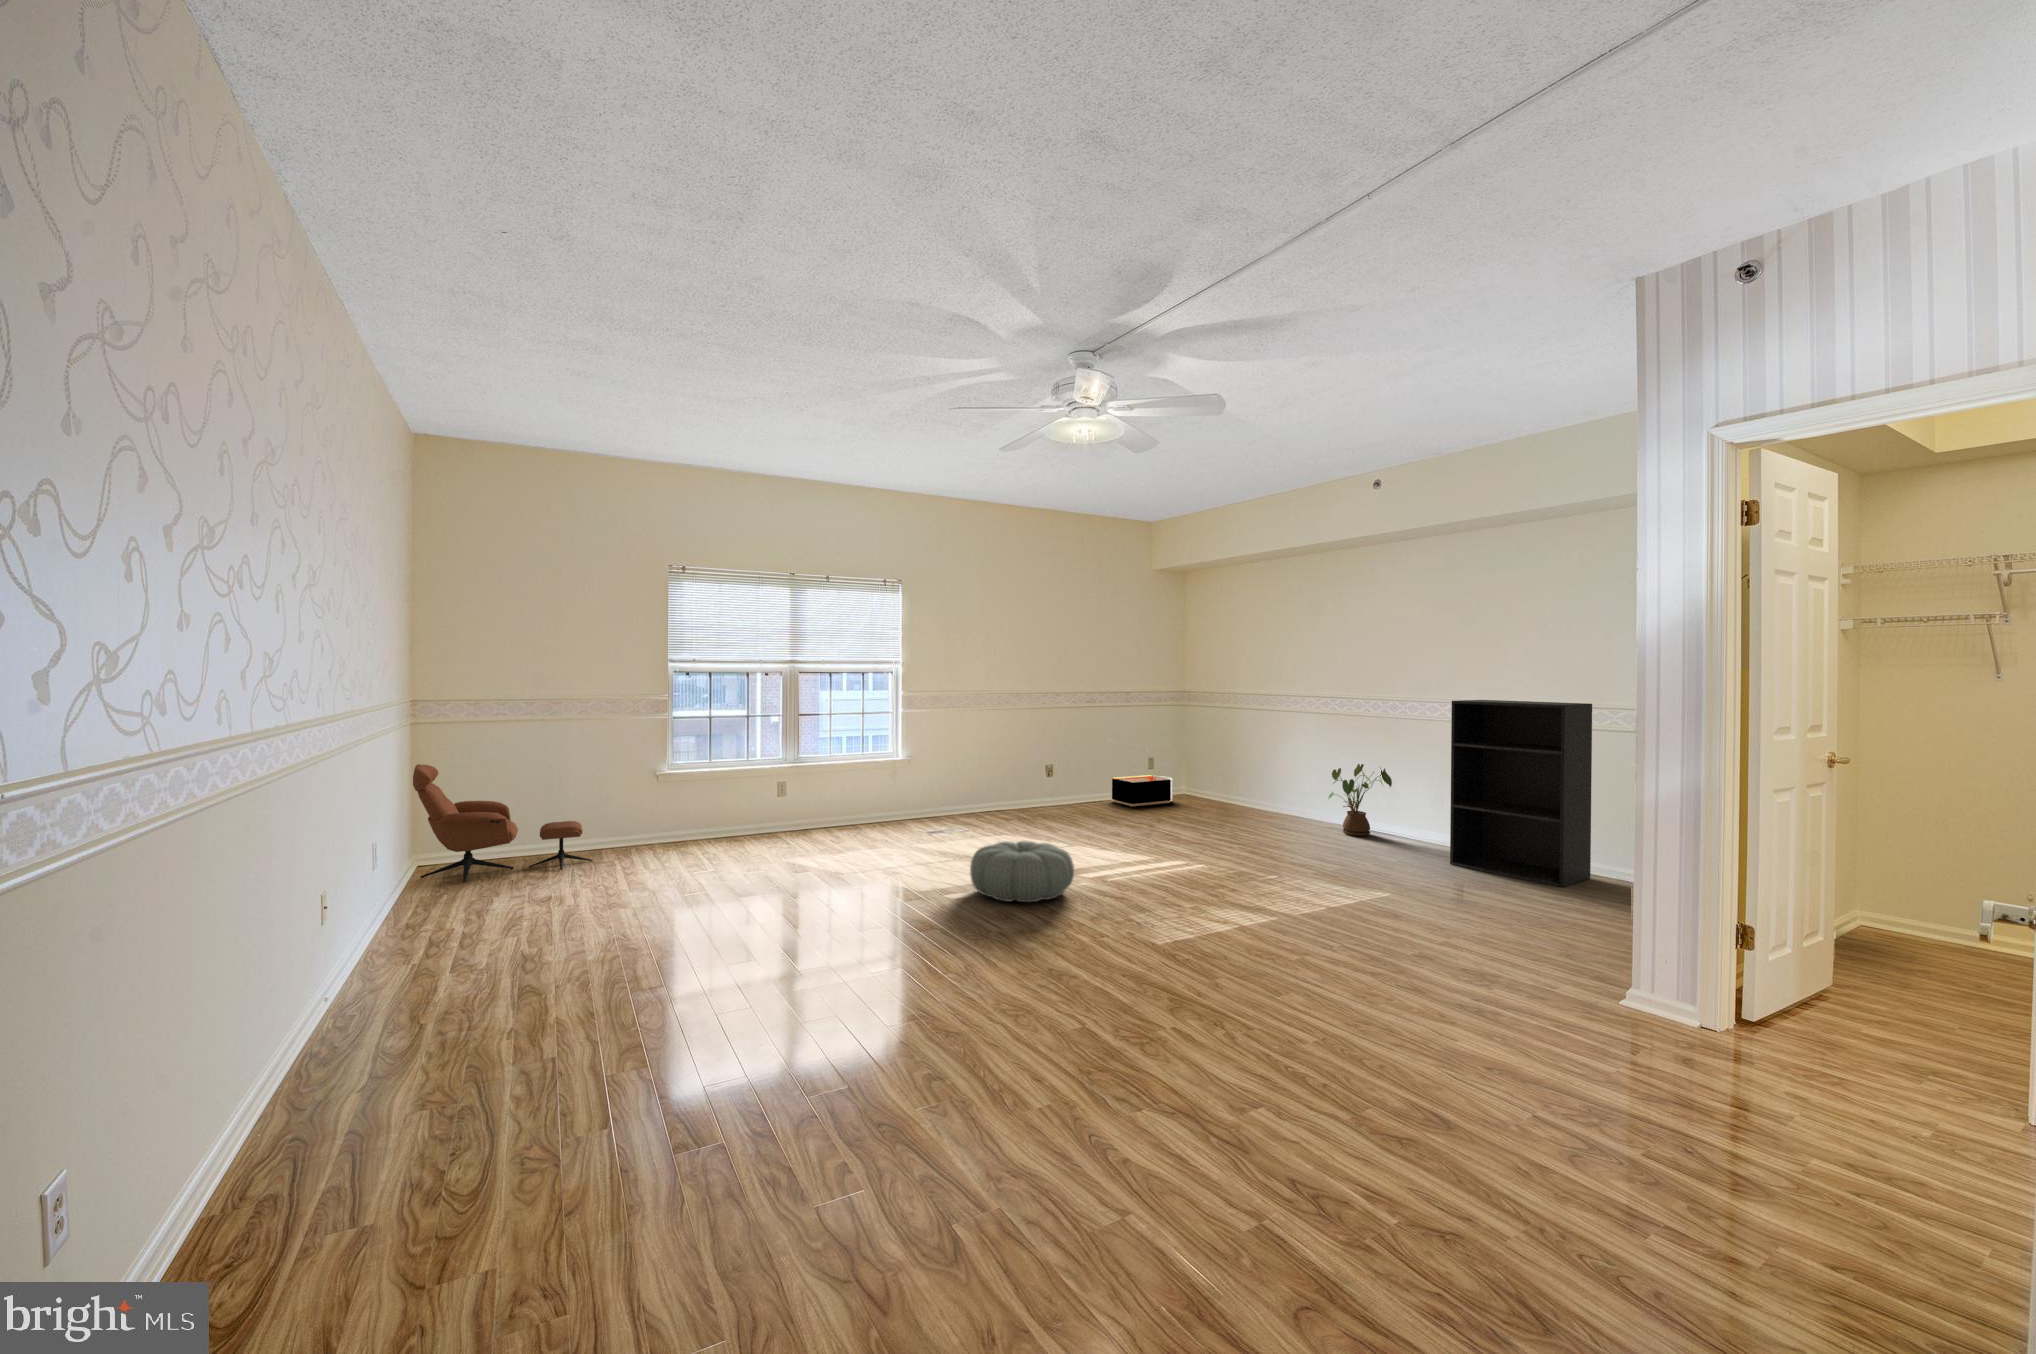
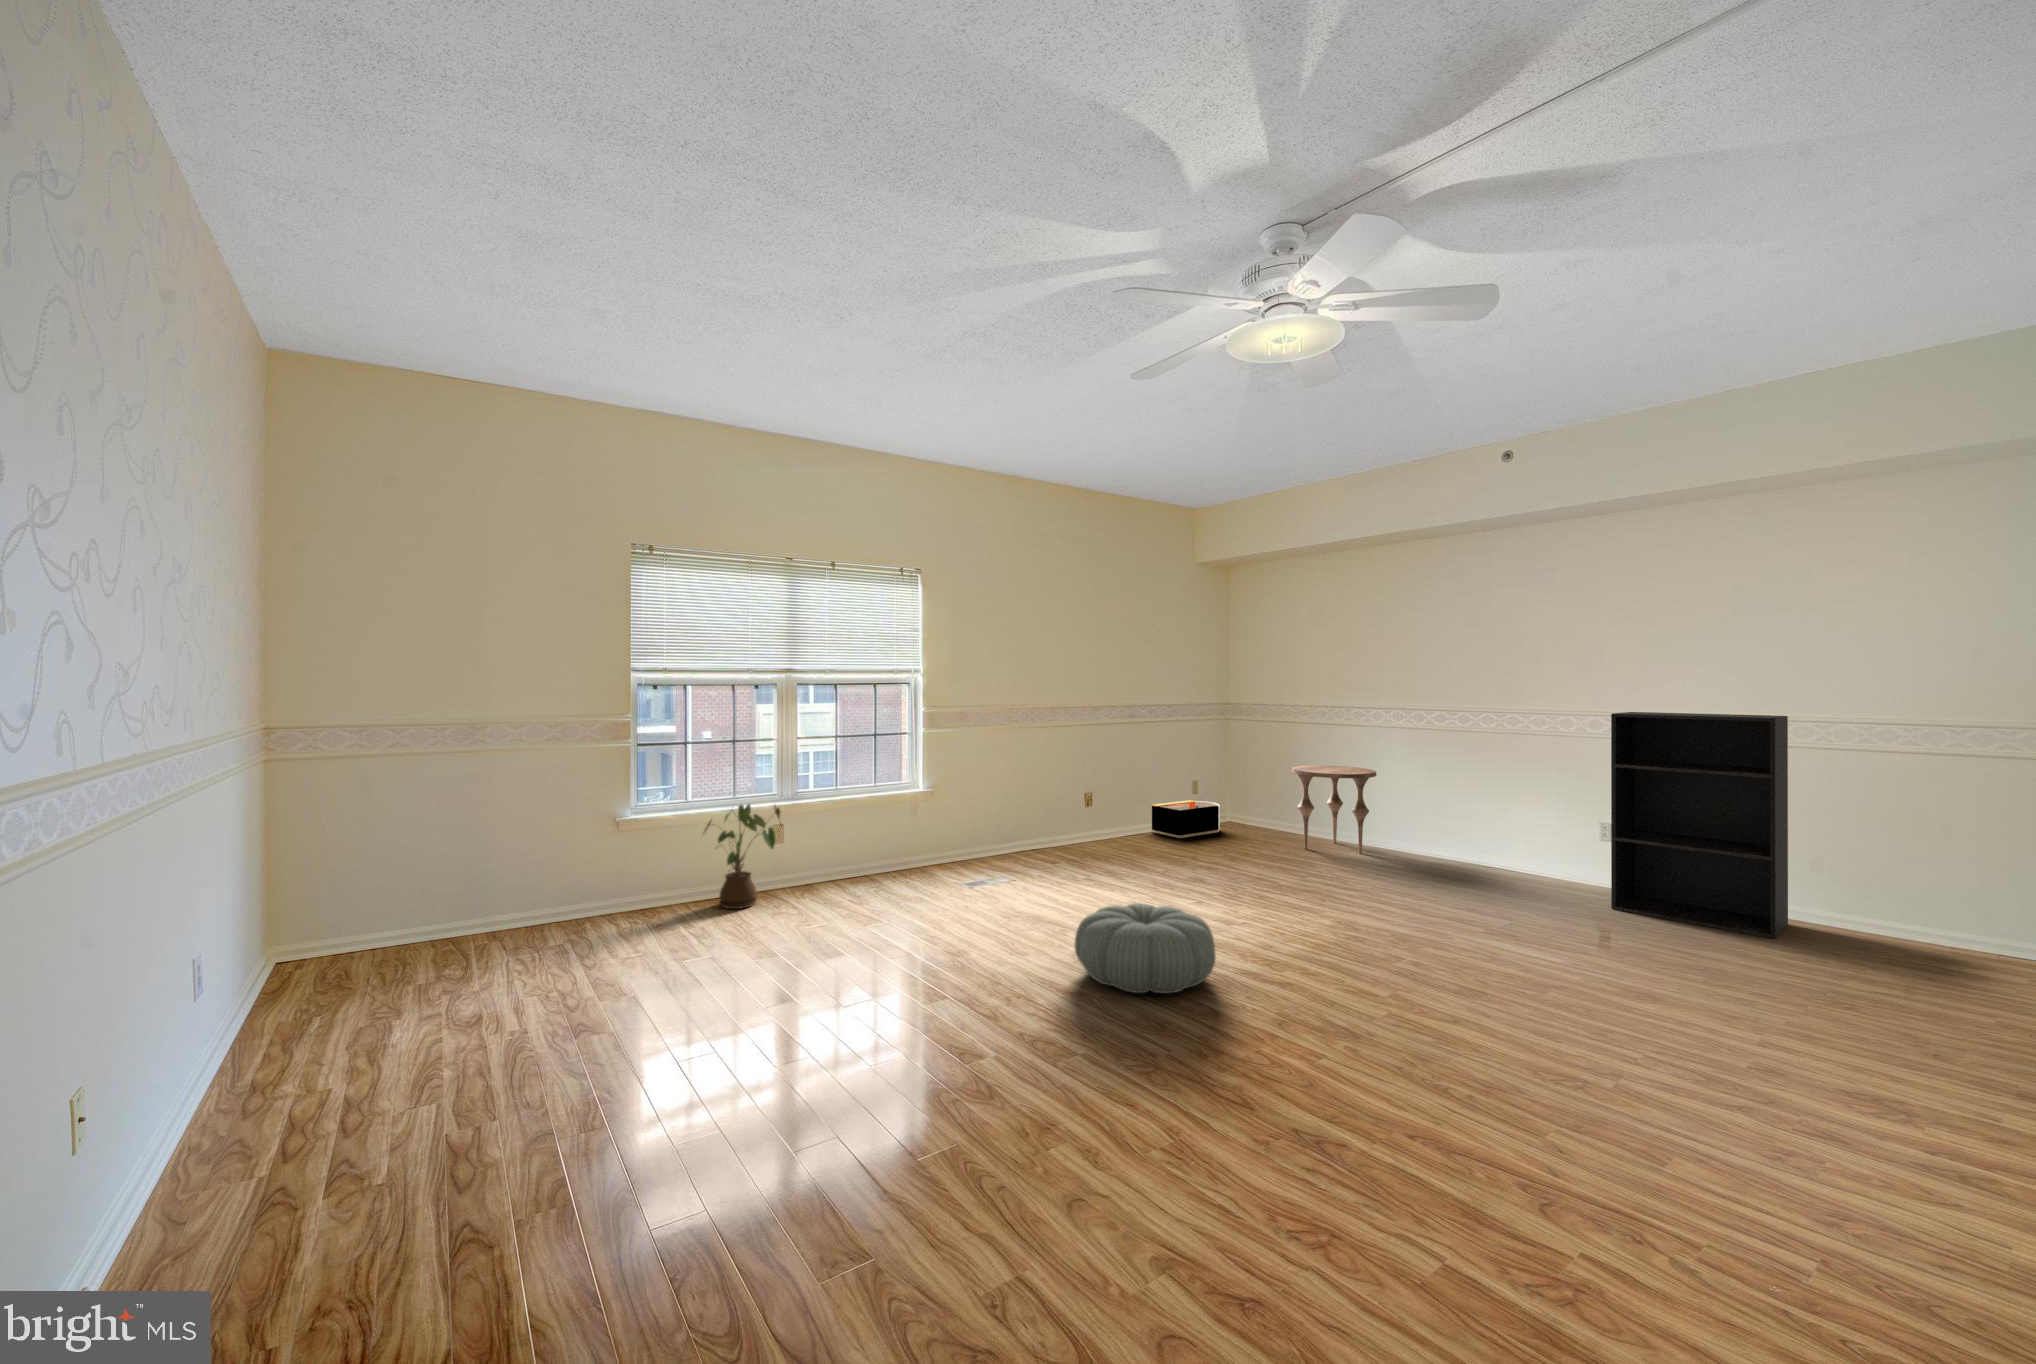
side table: none [1225,745,1296,821] -> present [1292,765,1376,853]
lounge chair: present [413,764,592,882] -> none [267,820,535,991]
house plant: present [1328,764,1392,836] -> present [704,804,782,909]

